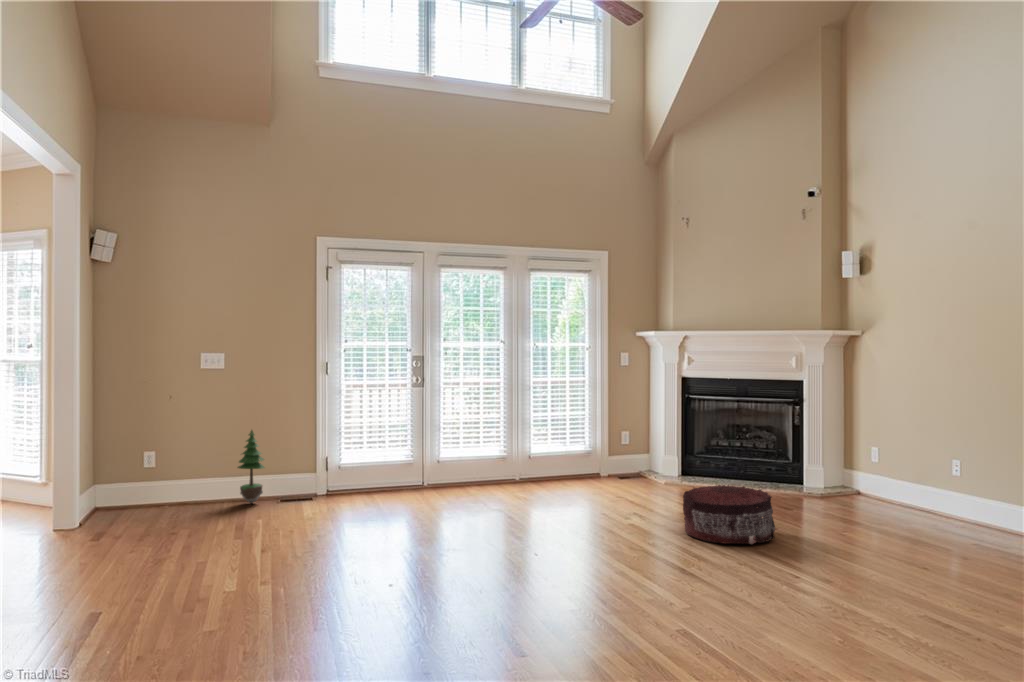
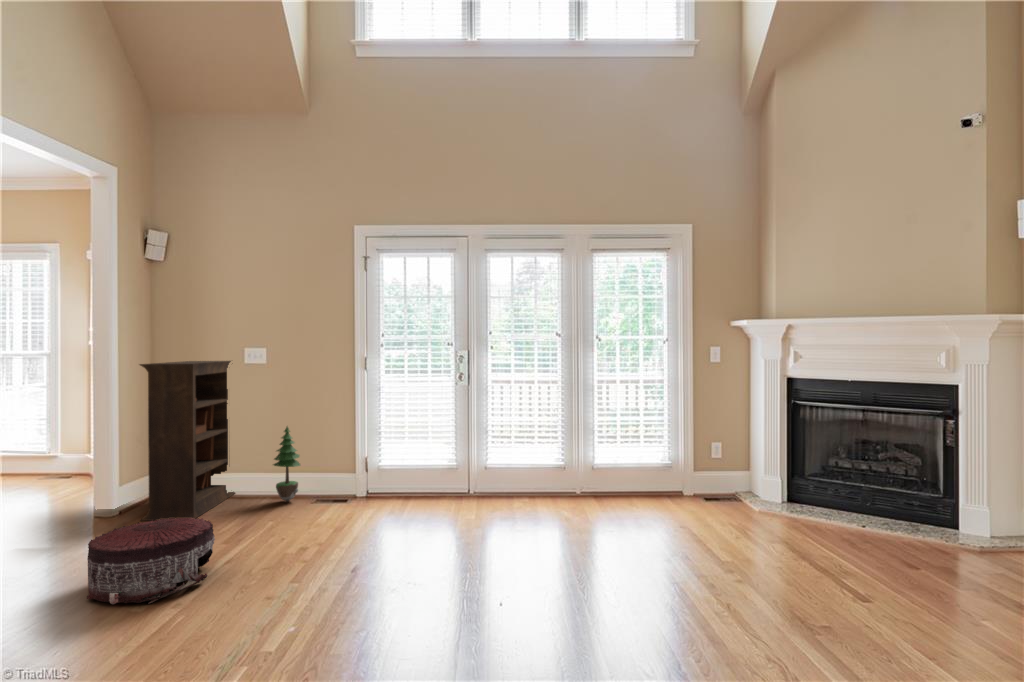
bookcase: none [114,366,185,529] -> present [140,361,235,521]
pouf: present [683,485,775,544] -> present [87,518,215,604]

